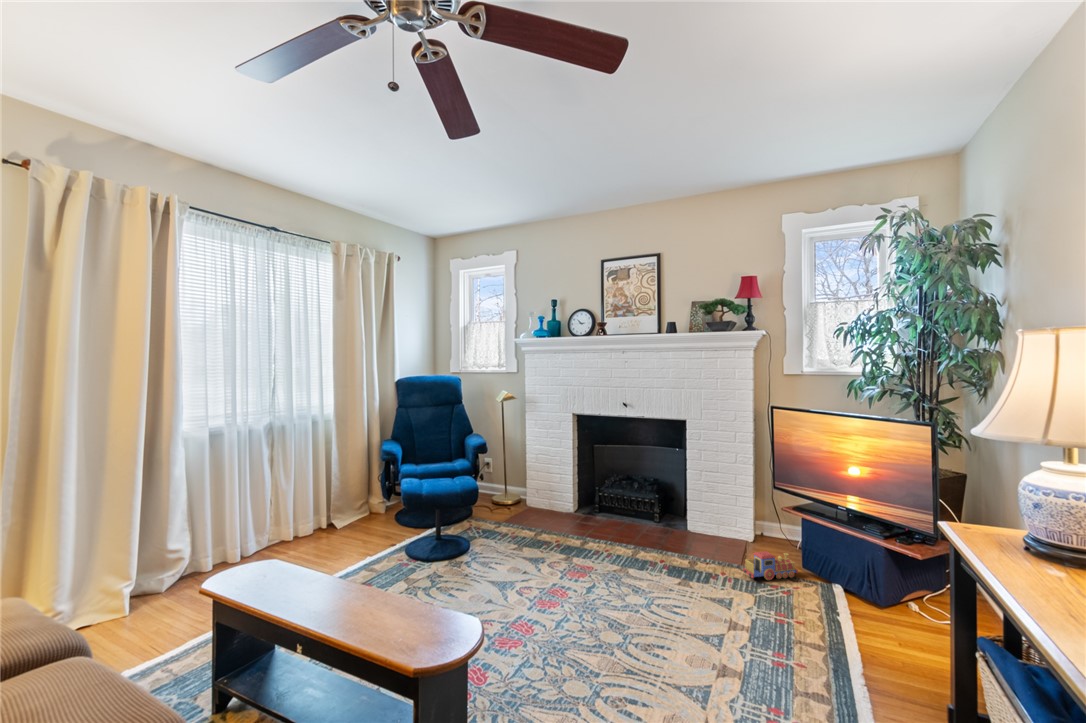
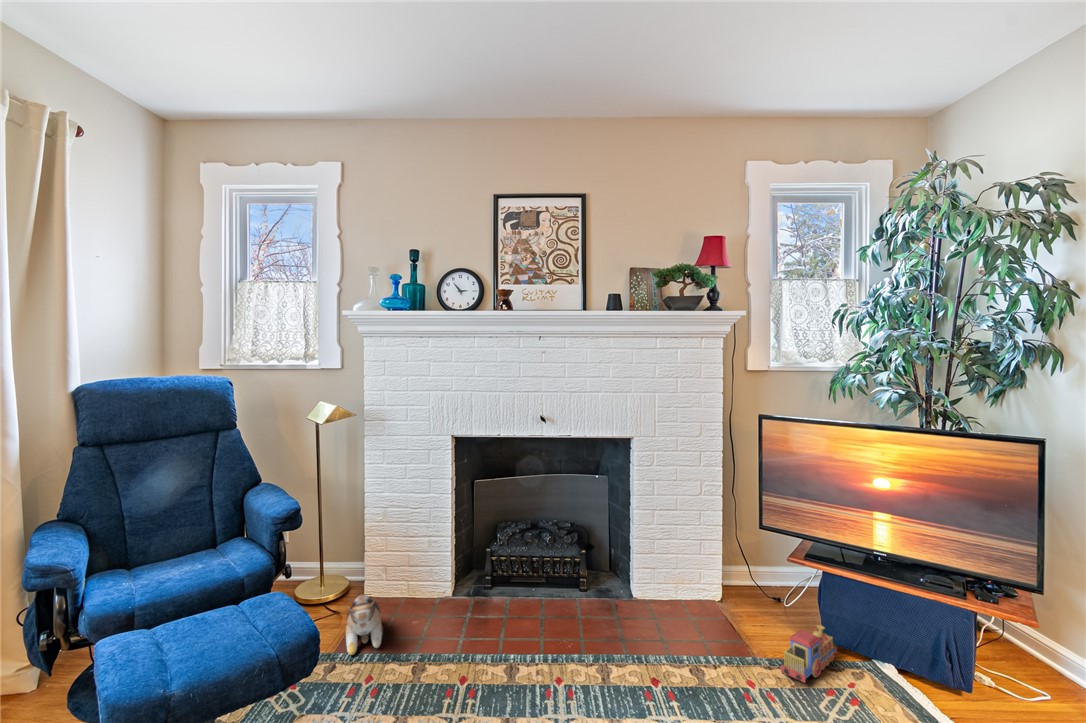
plush toy: none [506,493,529,524] -> present [346,595,383,655]

